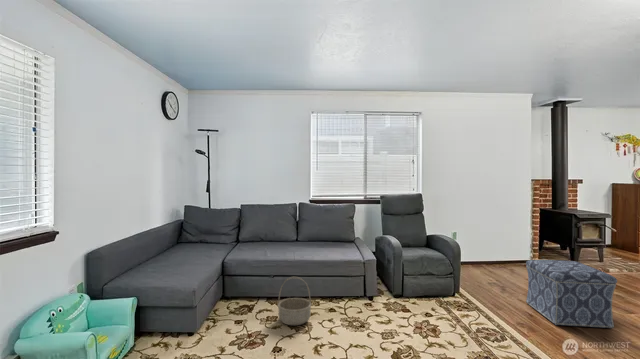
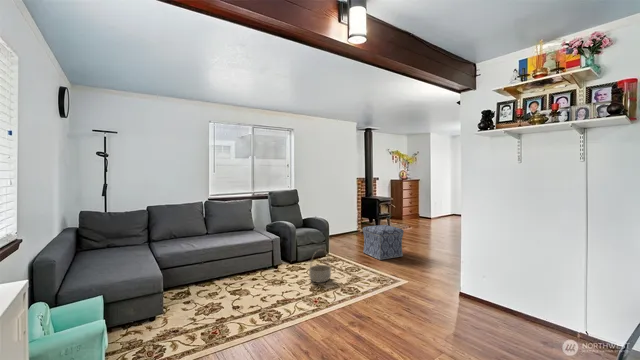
basket: present [278,277,311,325] -> present [309,250,331,283]

